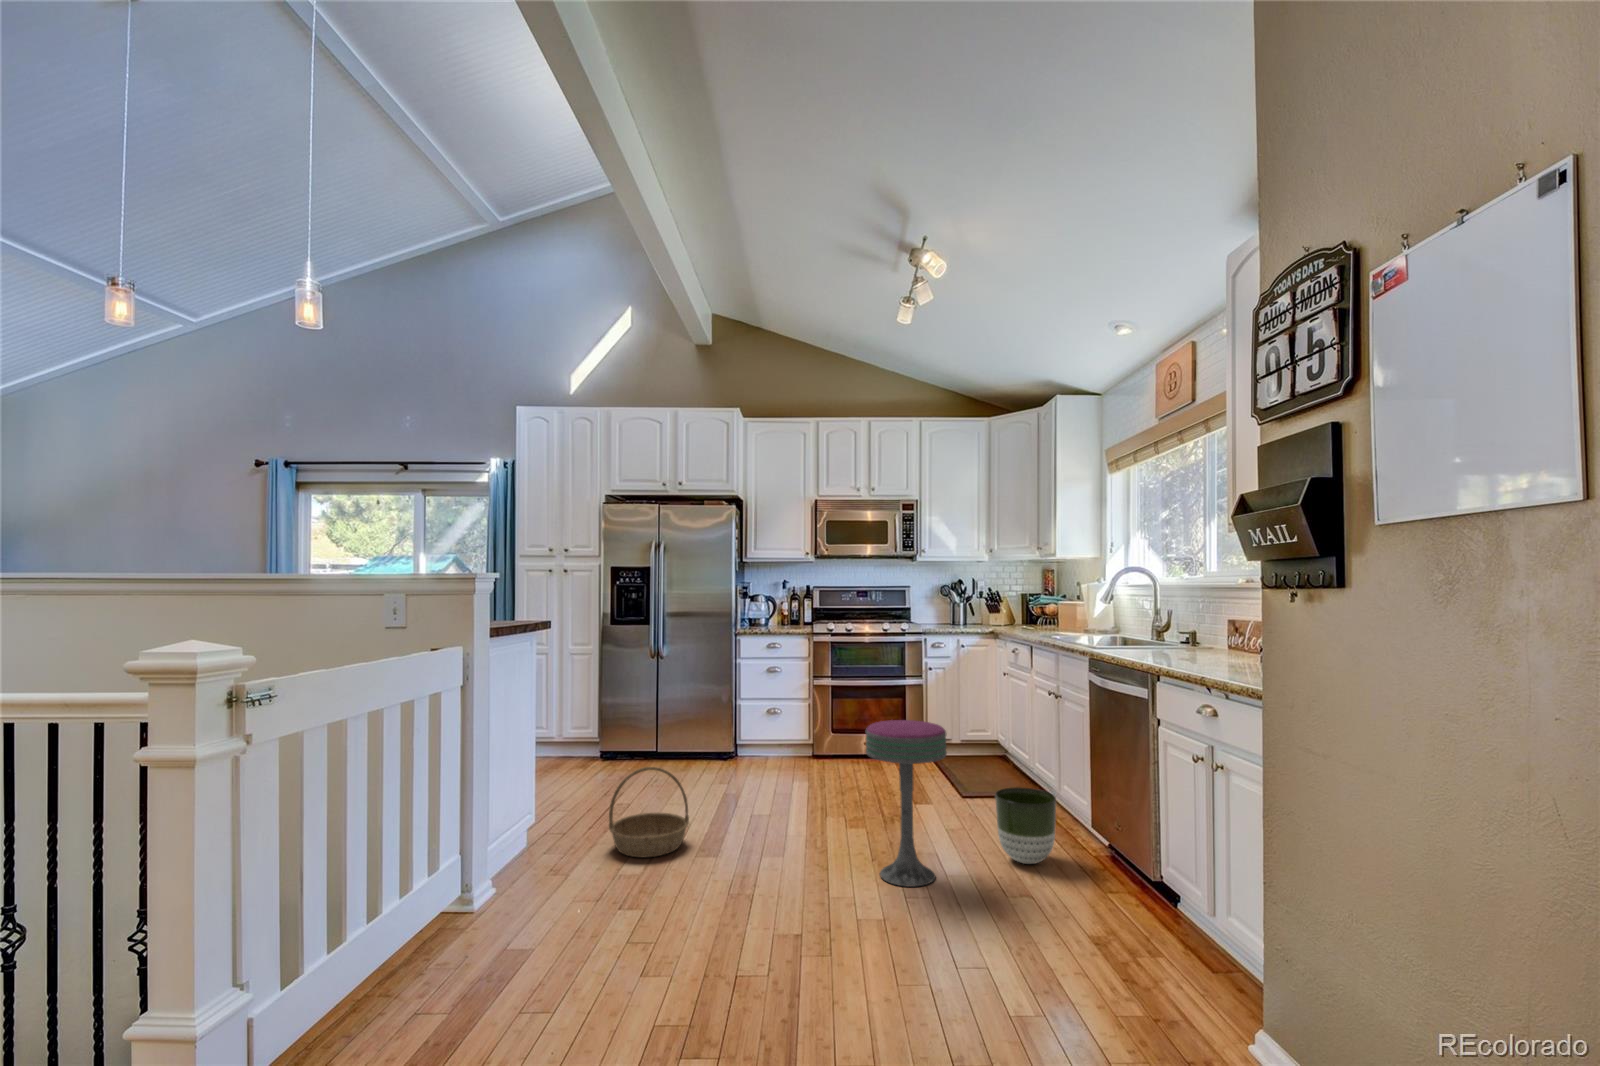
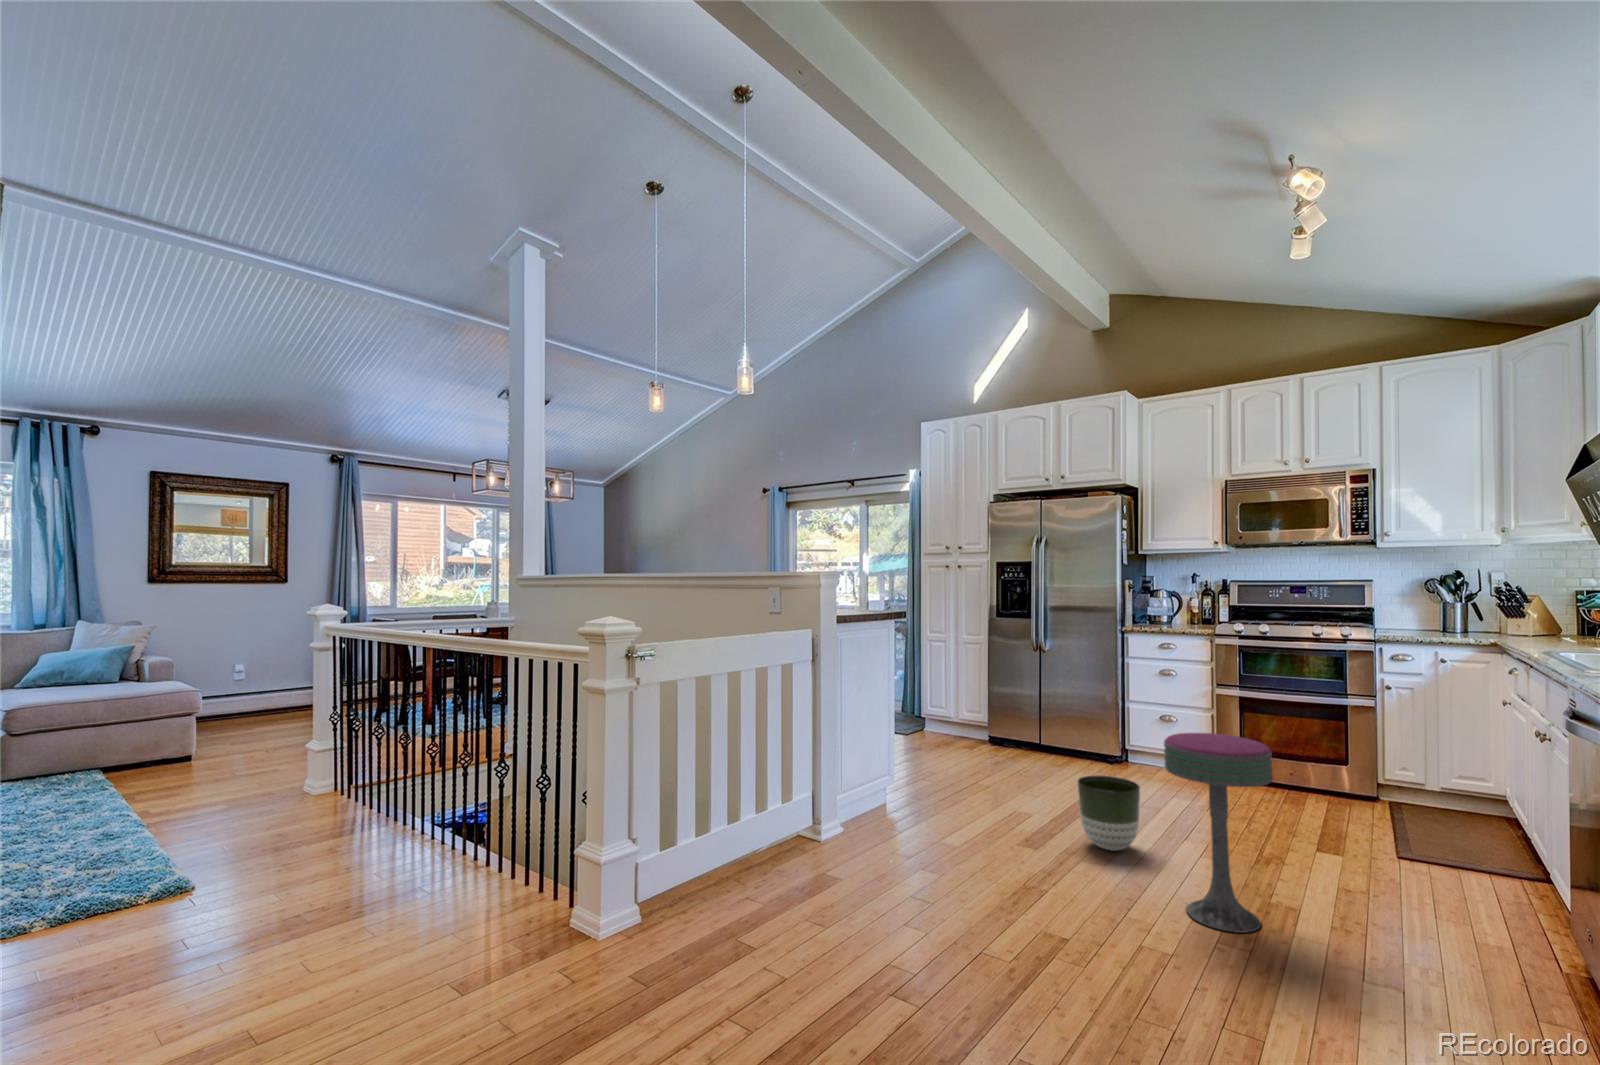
basket: present [609,767,689,858] -> none [936,746,1010,831]
planter: present [995,787,1056,864] -> present [1078,776,1140,851]

